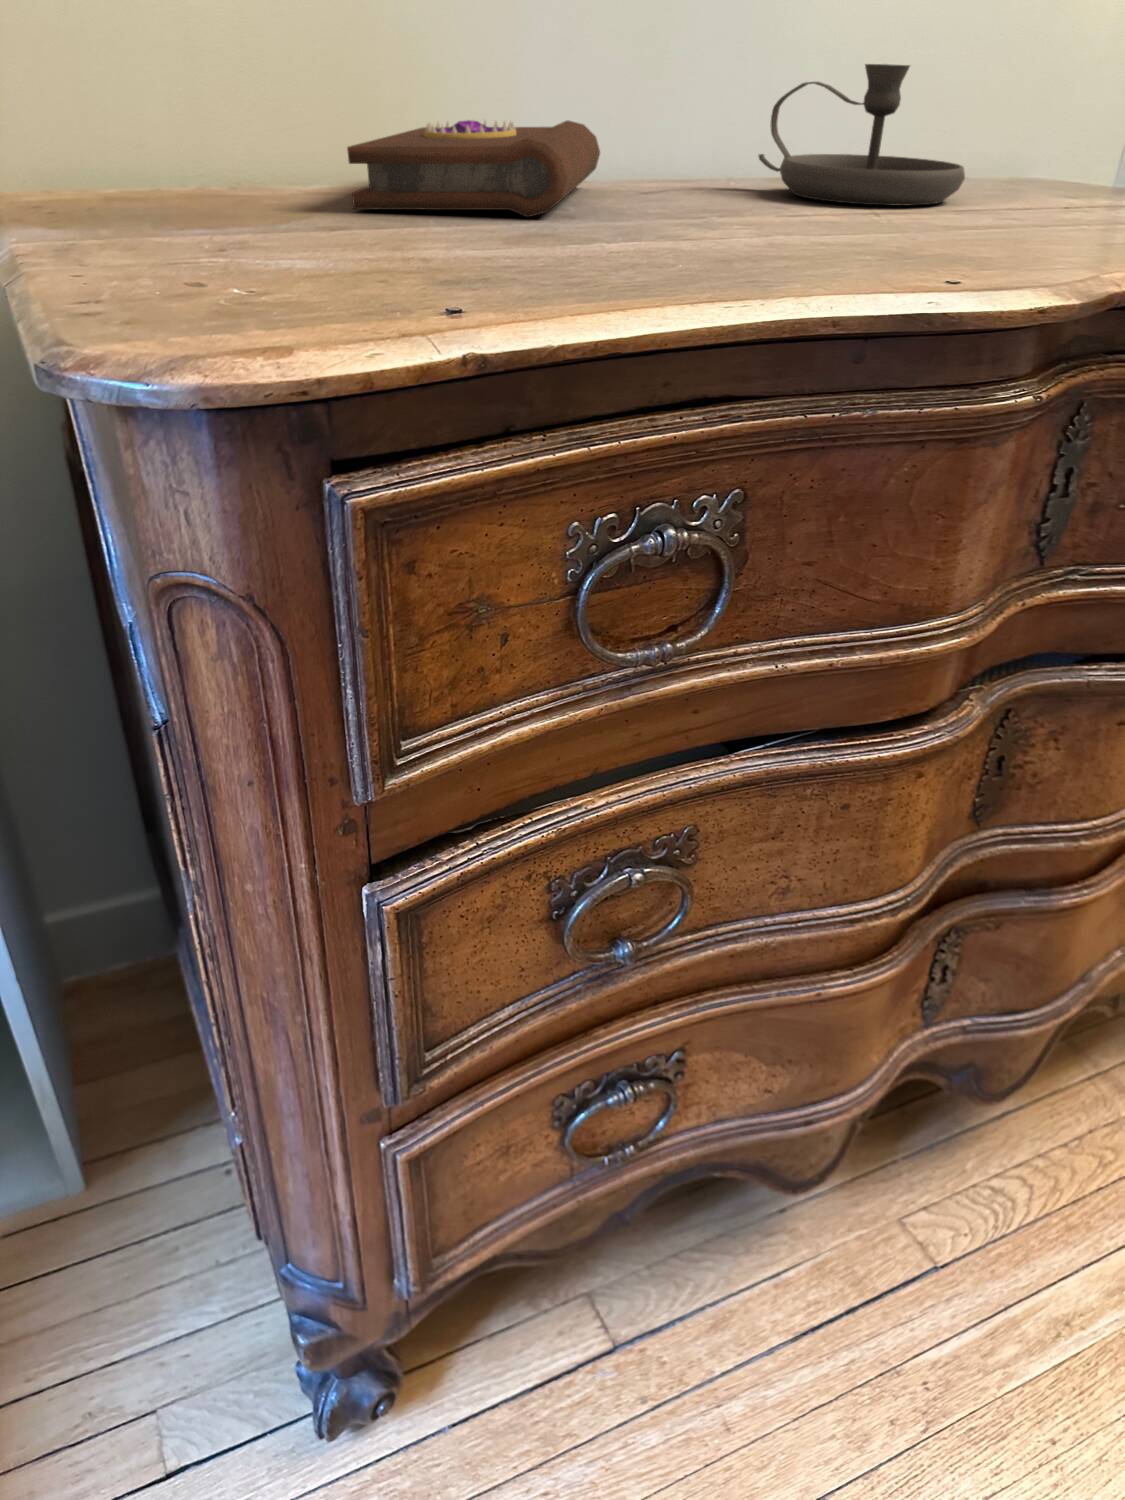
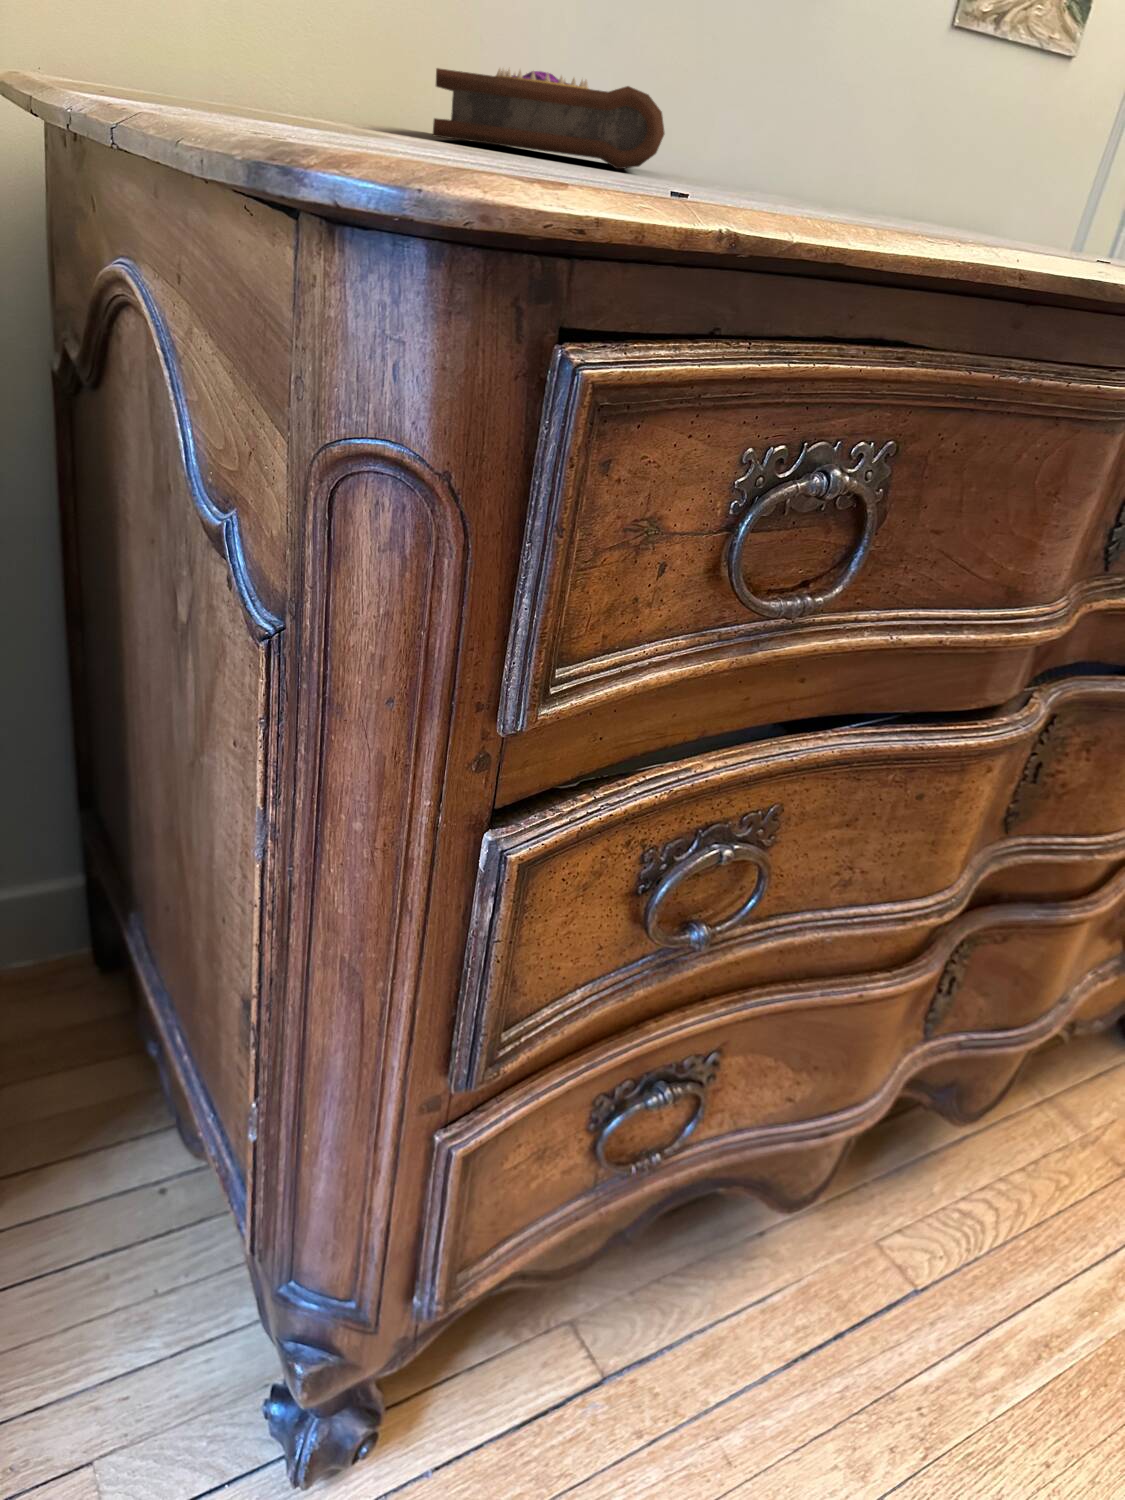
candlestick: present [759,64,965,206] -> none [802,82,1005,226]

